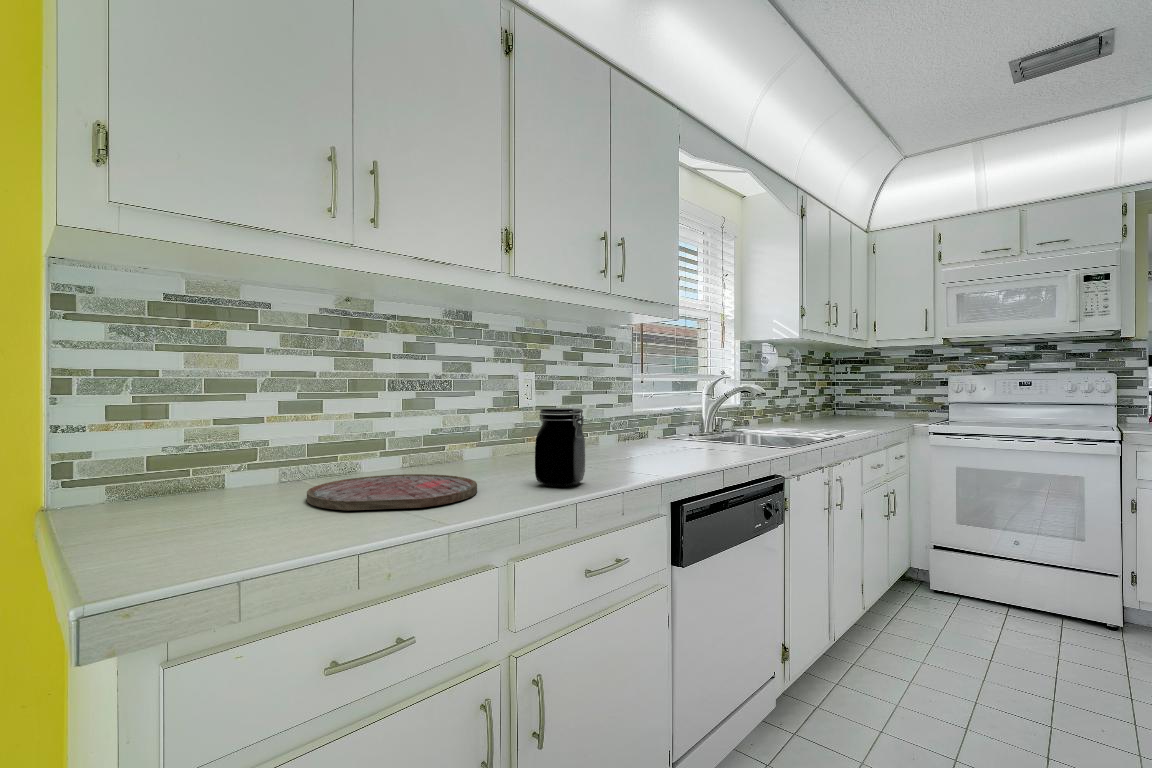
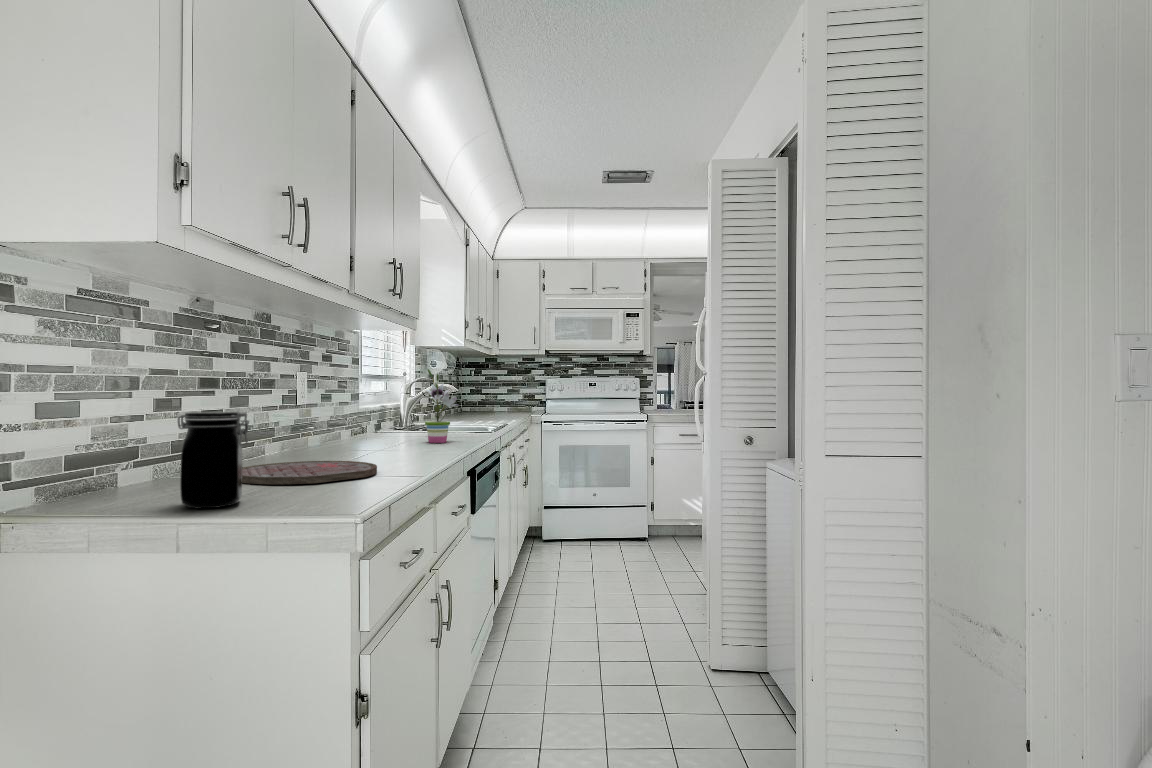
potted plant: none [663,365,715,458] -> present [425,369,459,443]
jar: present [535,408,585,487] -> present [178,412,249,508]

